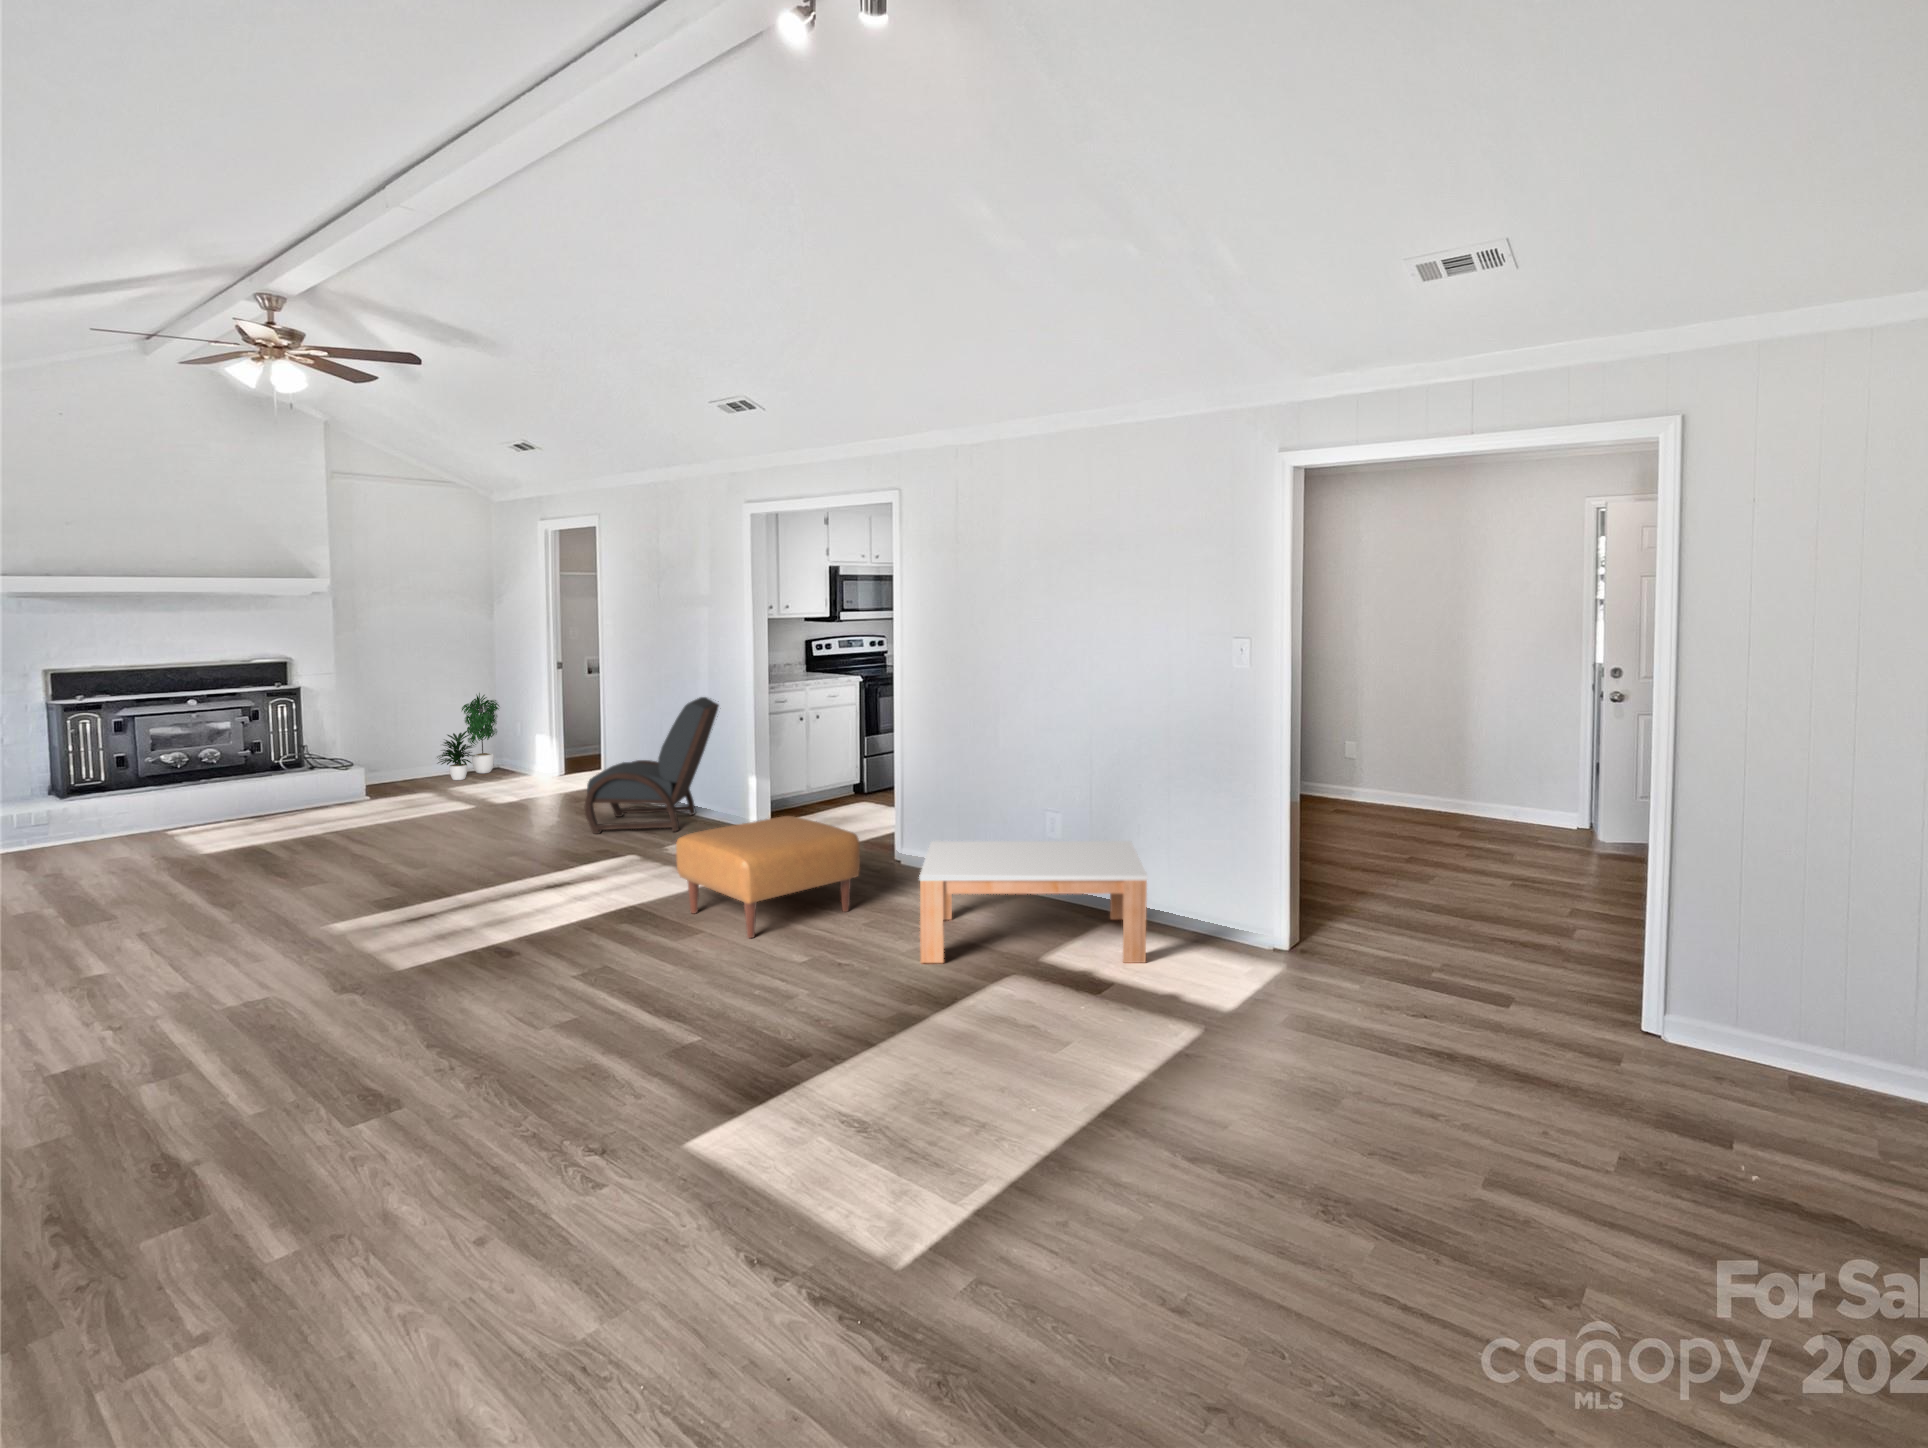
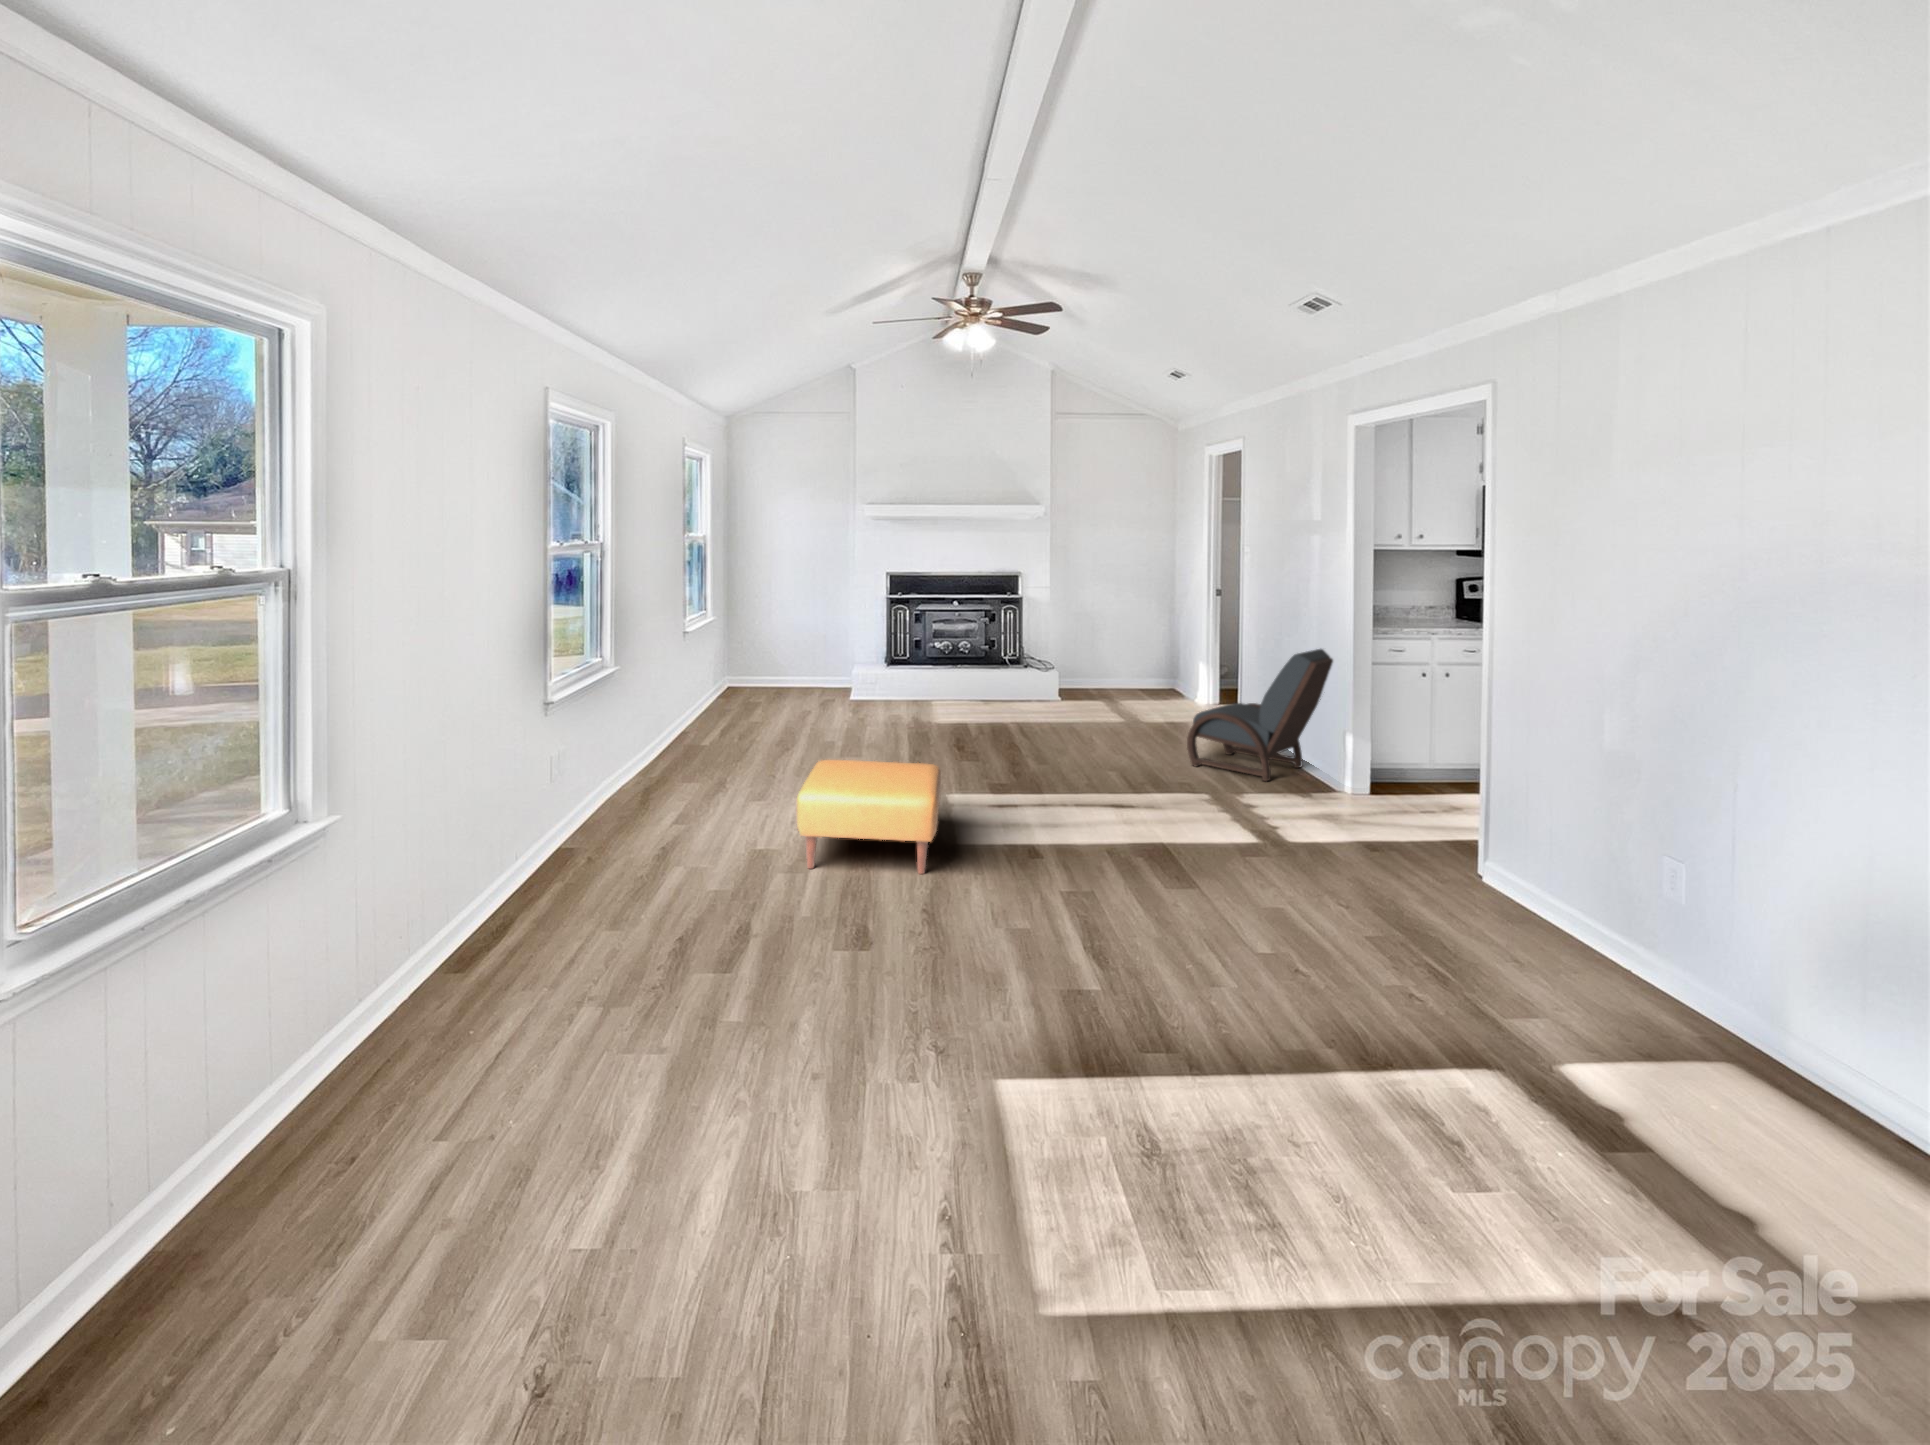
potted plant: present [437,693,500,780] -> none [1119,617,1179,693]
ottoman: present [676,816,860,938] -> present [797,760,941,874]
coffee table: present [919,841,1148,963] -> none [1386,870,1797,1145]

